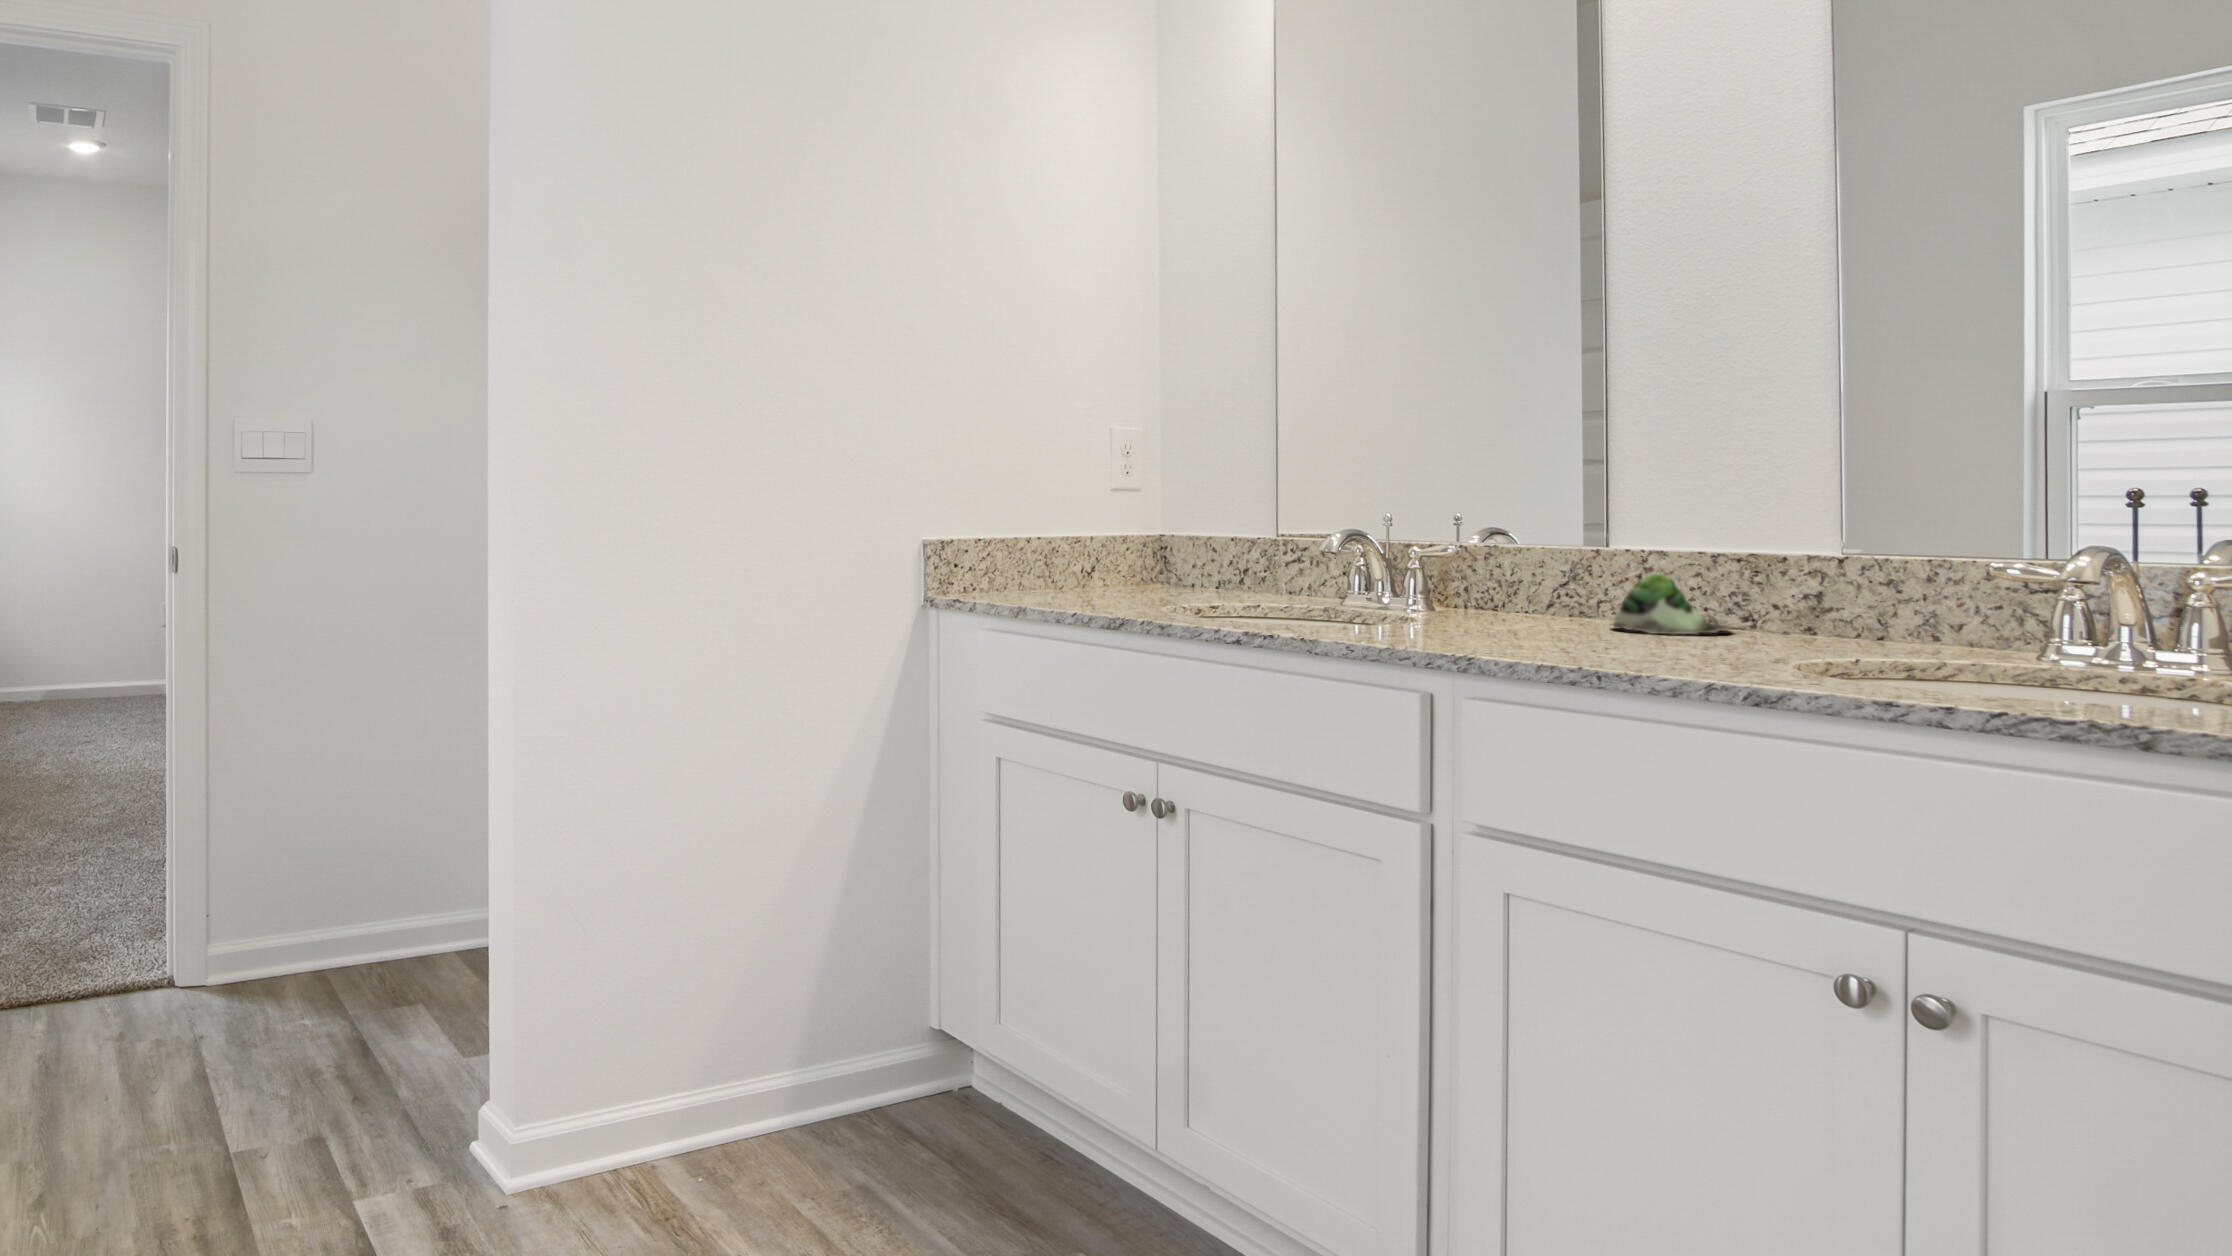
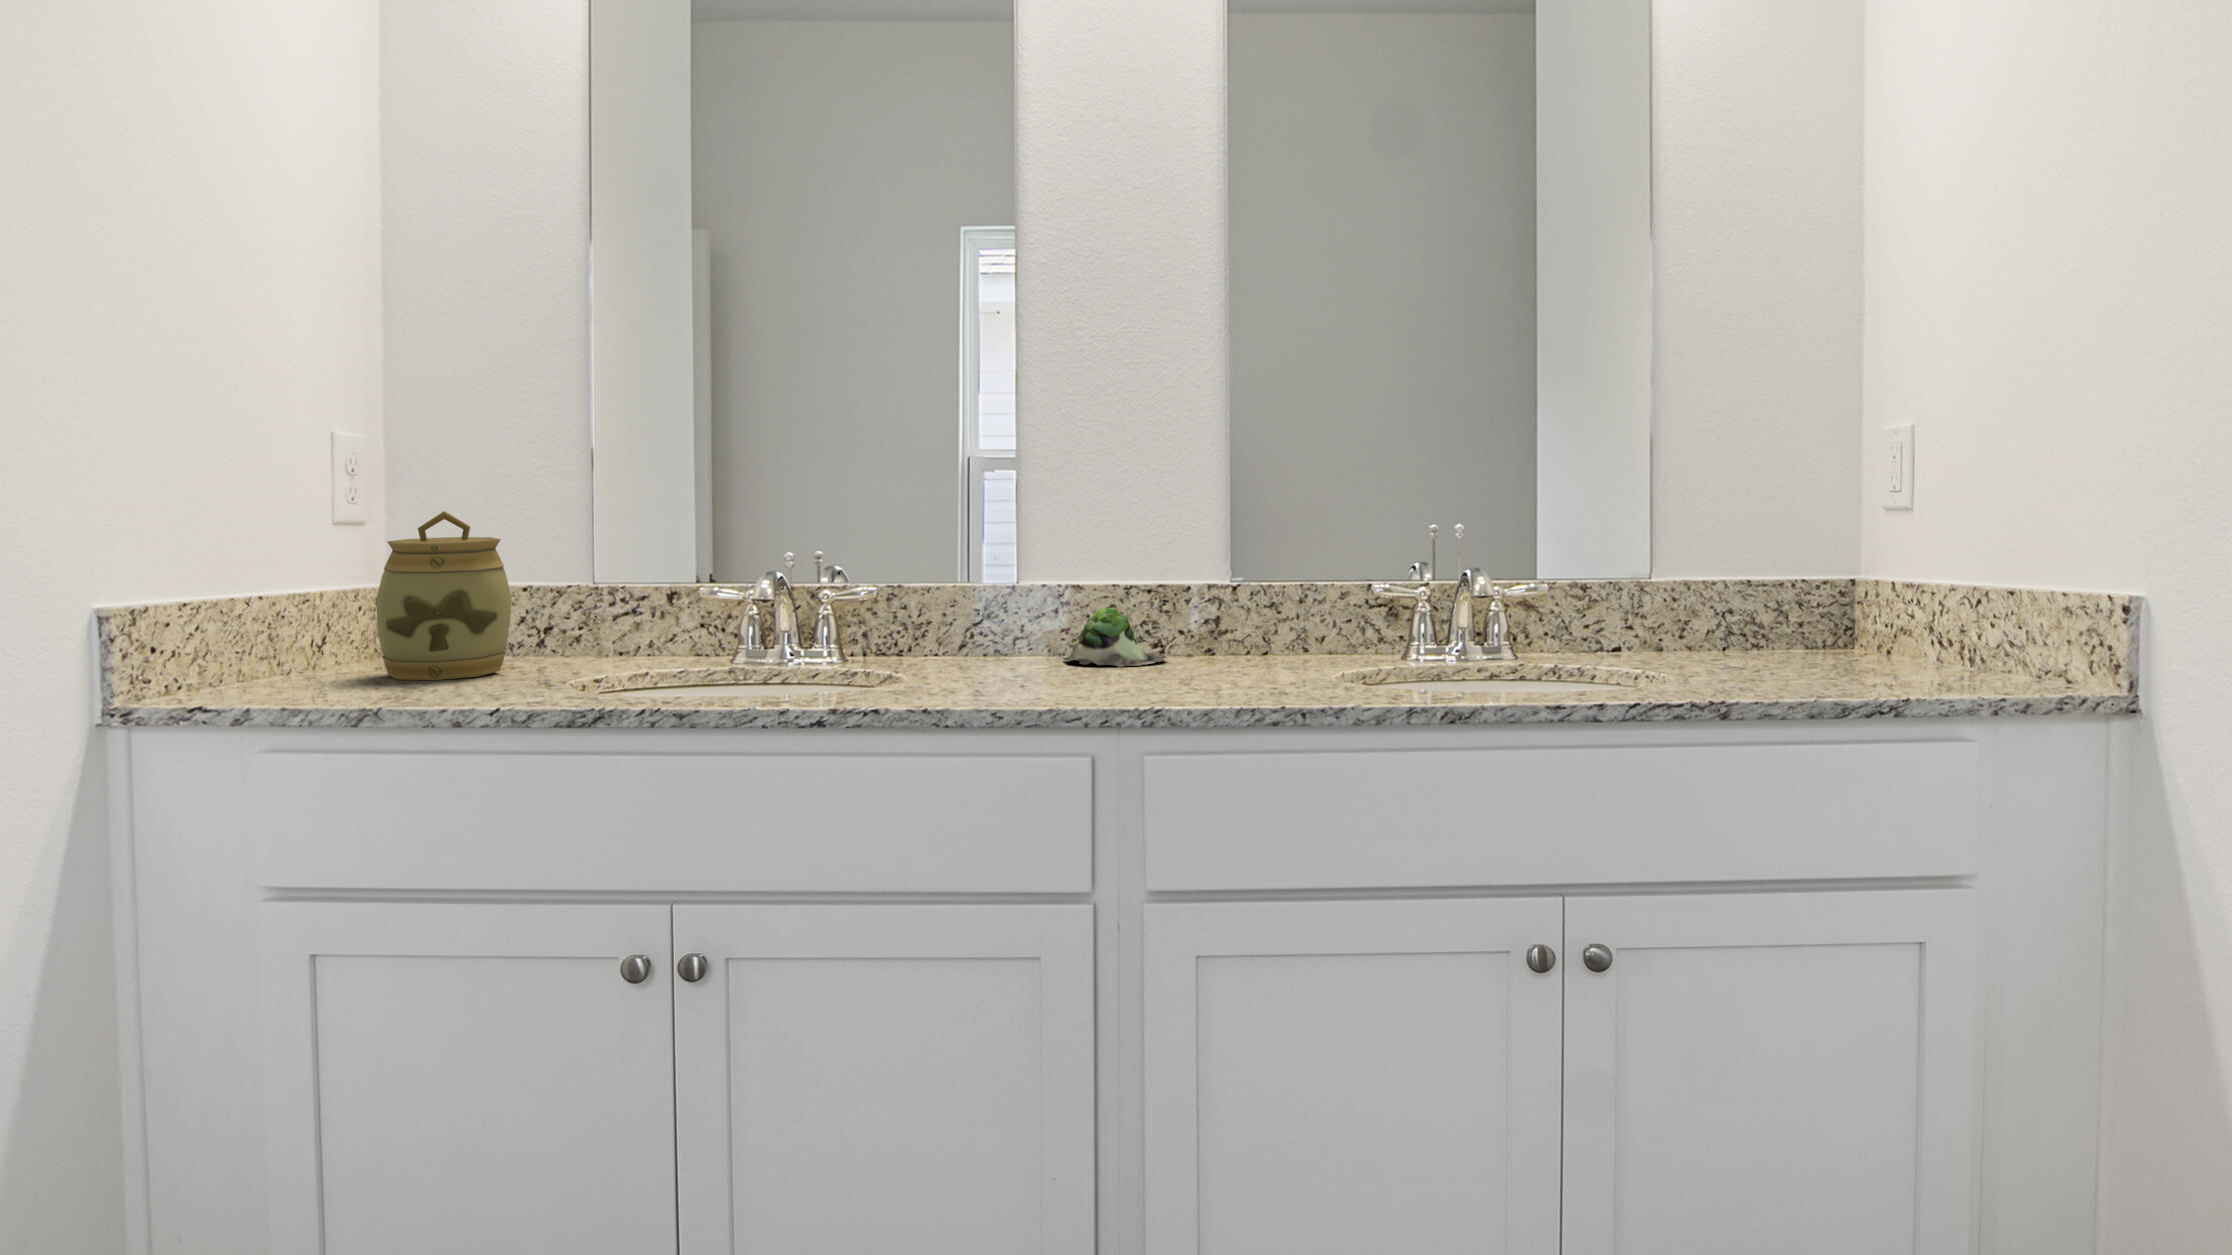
jar: none [1083,476,1178,598] -> present [376,511,511,680]

